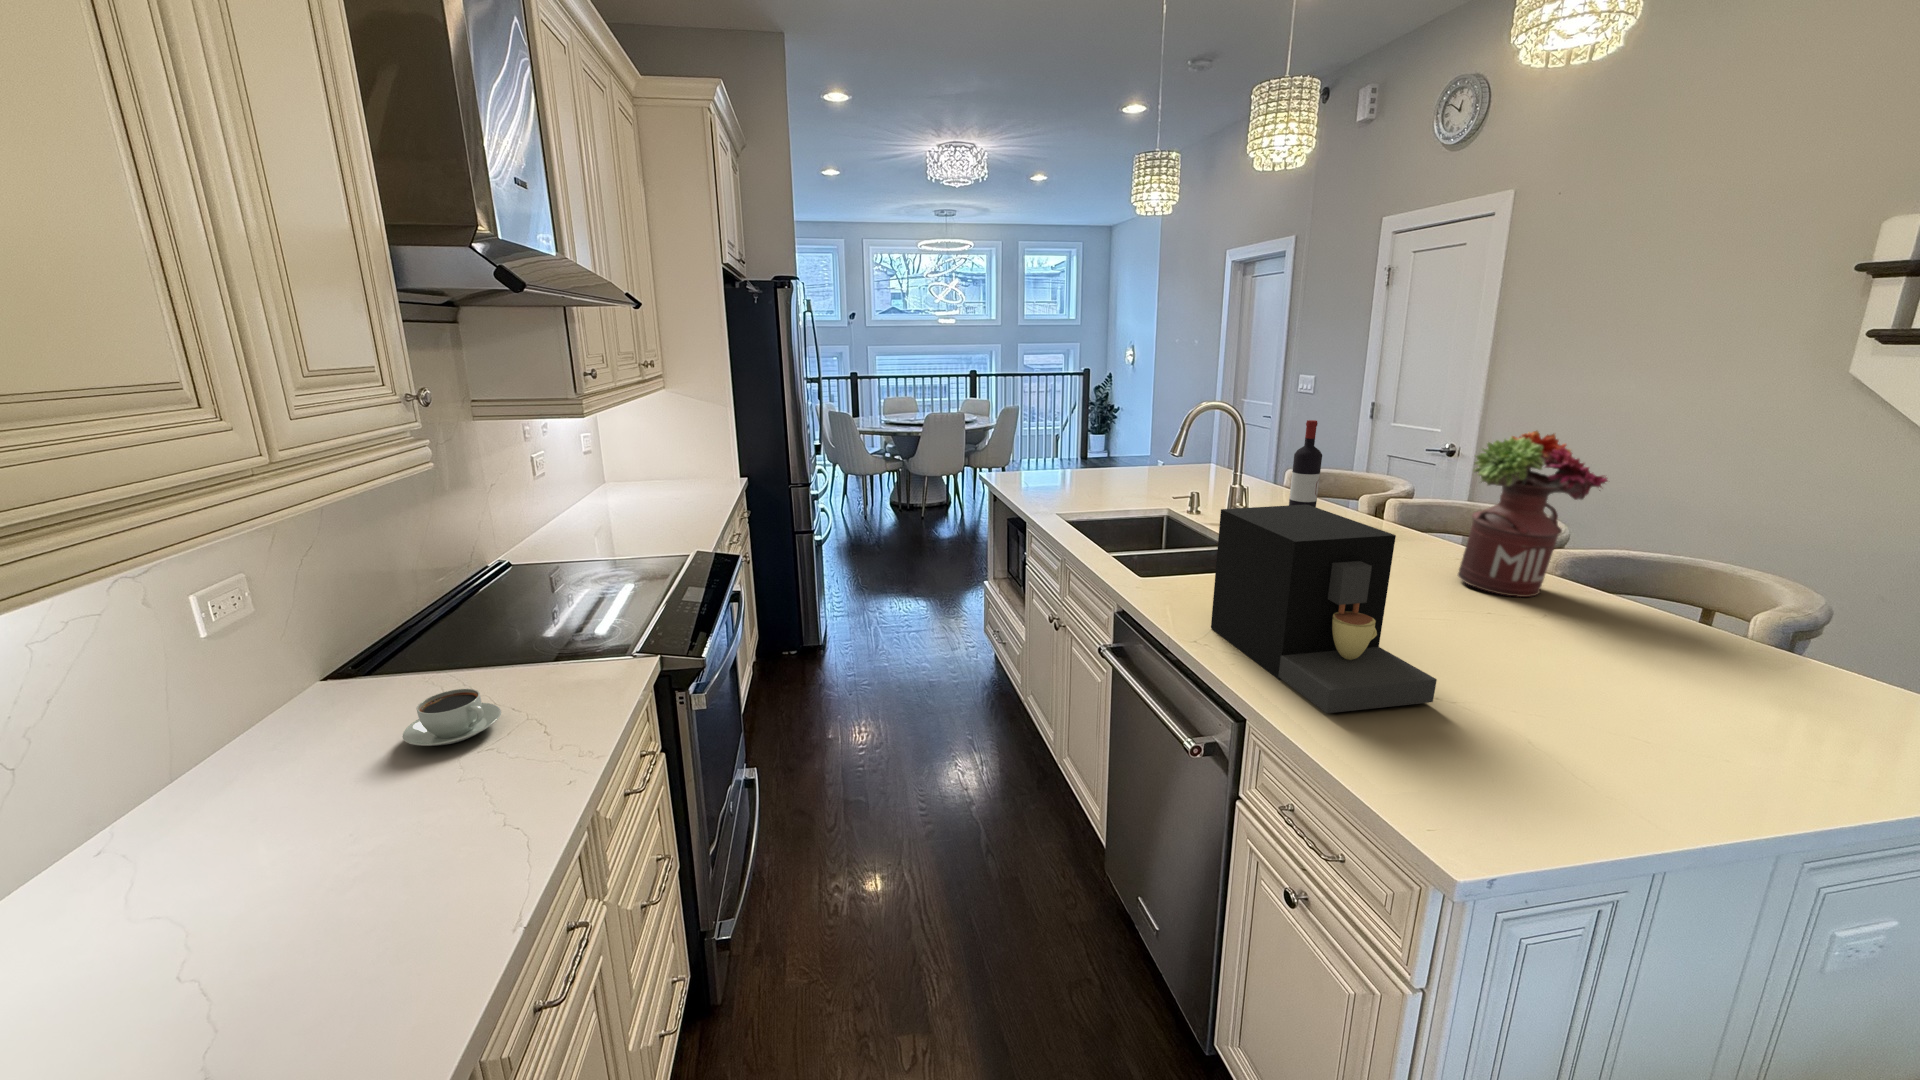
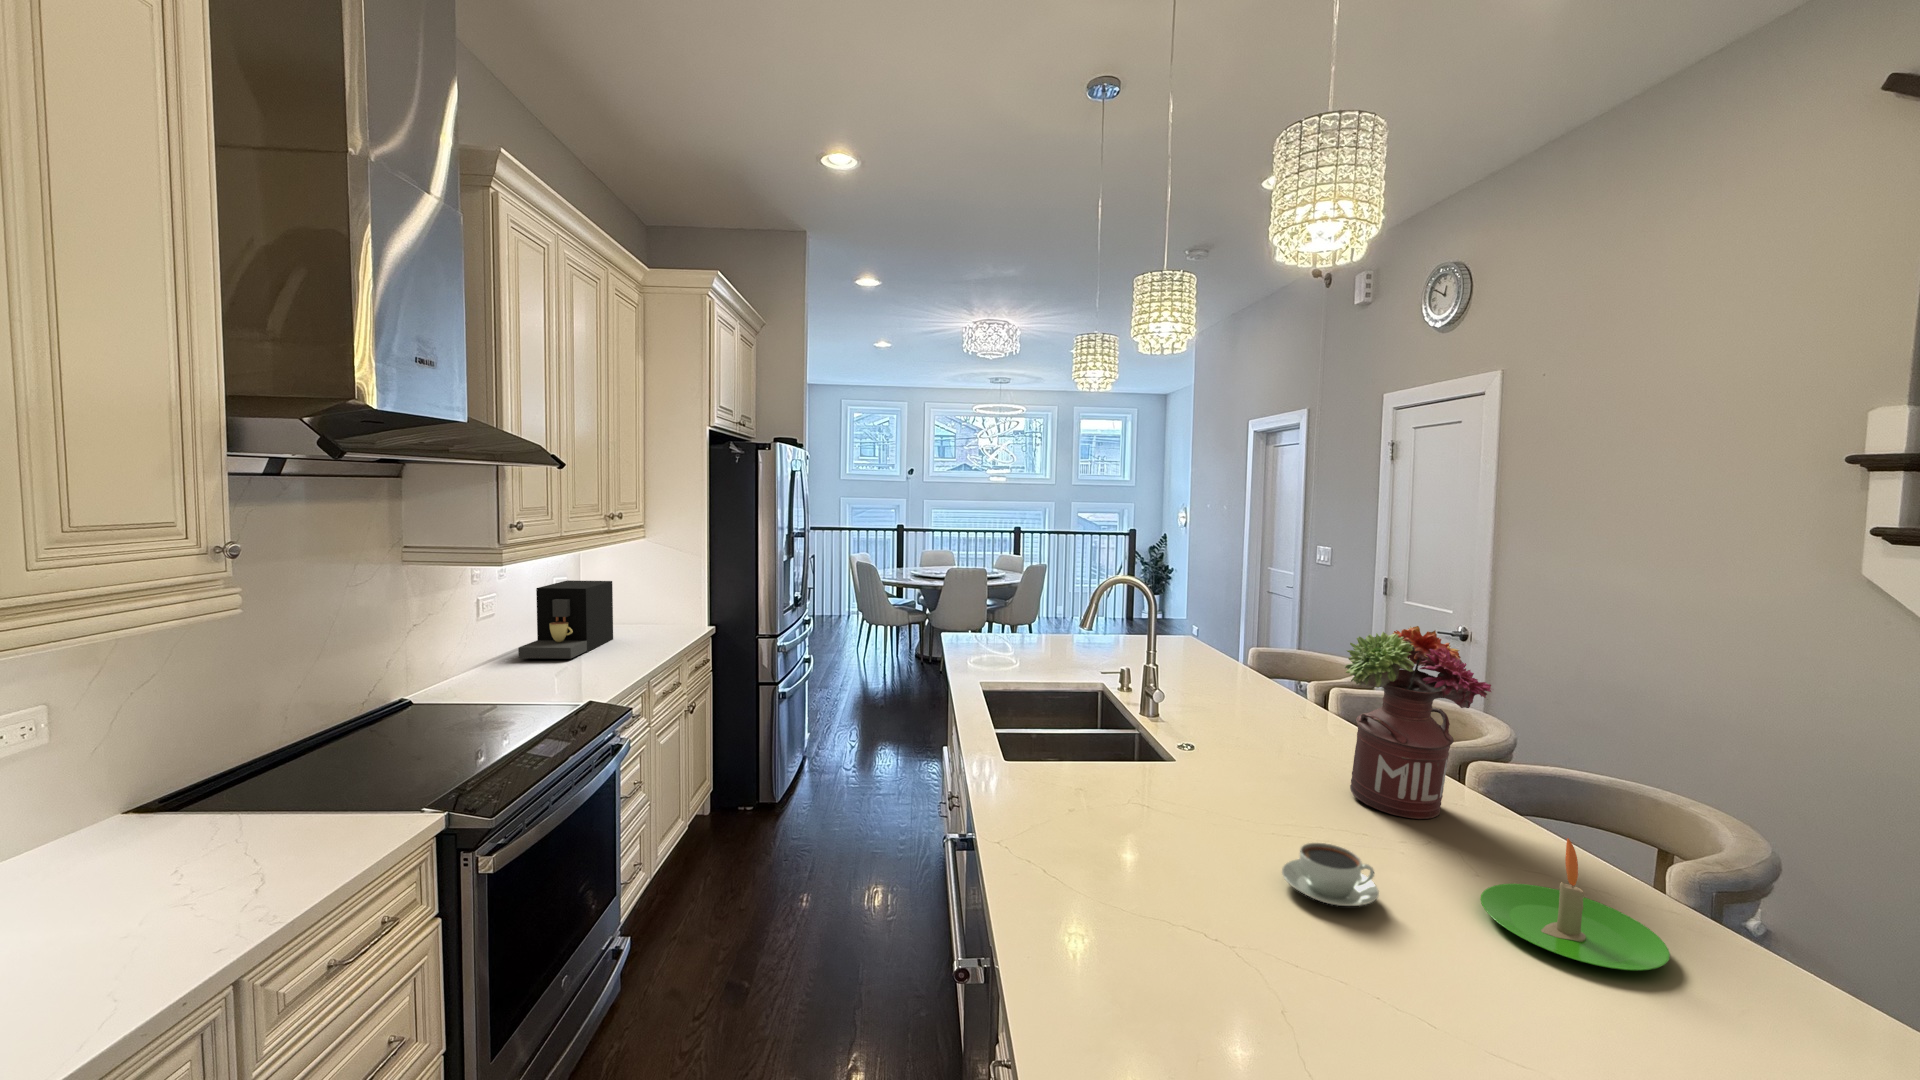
wine bottle: present [1289,420,1322,507] -> none [1223,598,1254,703]
coffee maker: present [1211,504,1437,713] -> present [518,580,613,659]
candle: none [1624,594,1792,688] -> present [1480,838,1670,971]
coffee cup: present [403,689,501,746] -> present [1282,843,1379,906]

